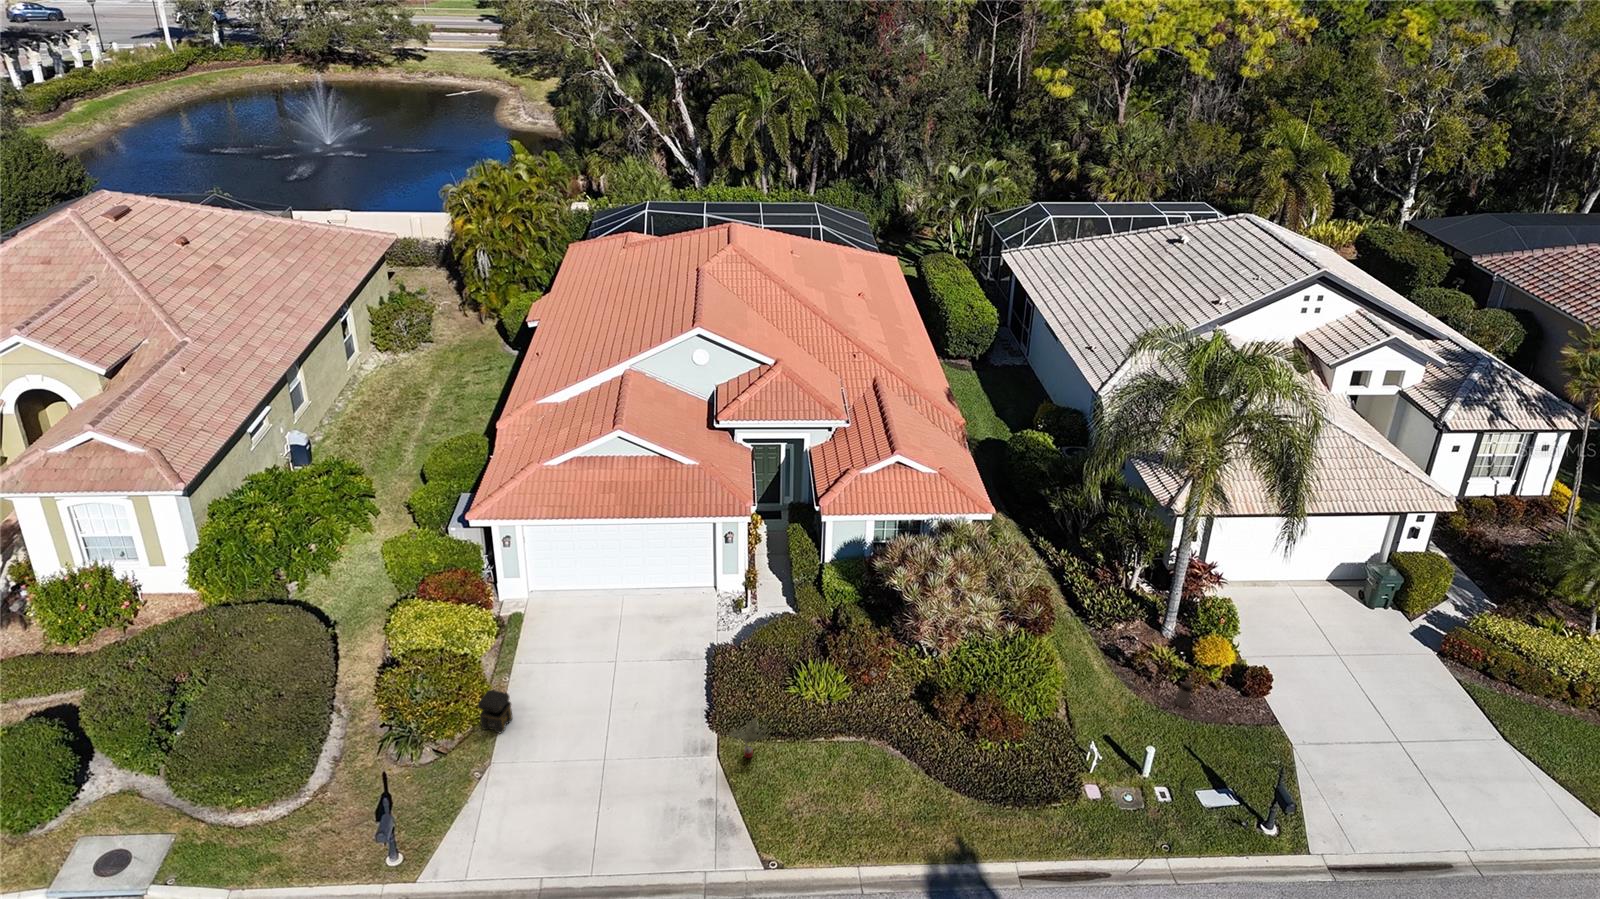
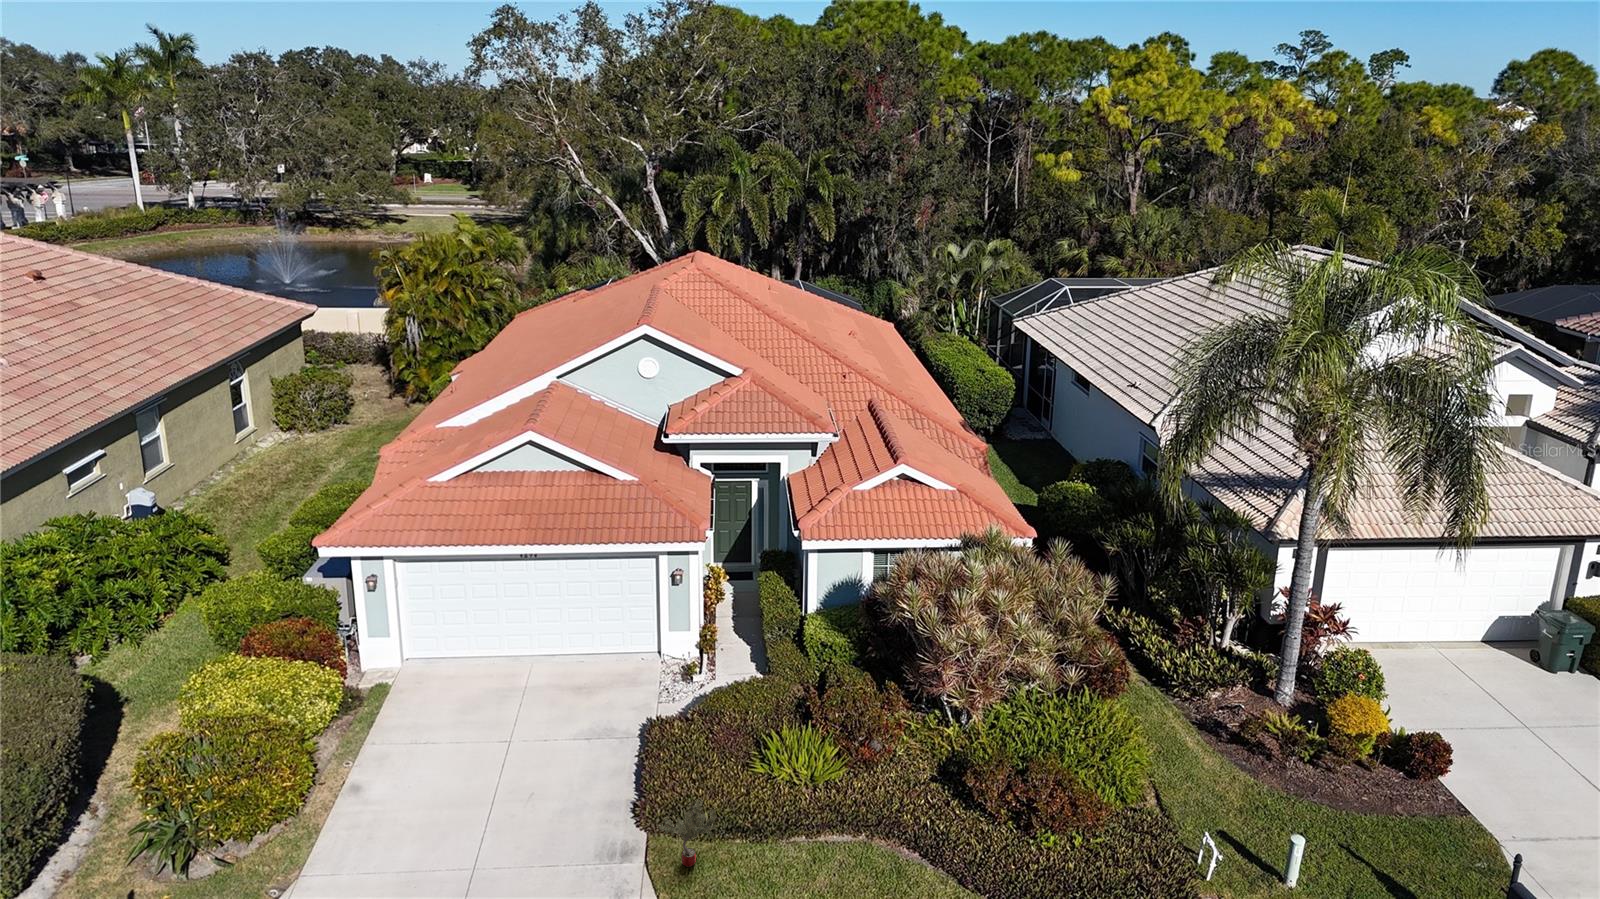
watering can: present [1175,674,1193,708] -> none [1314,743,1340,794]
toolbox: present [478,690,512,733] -> none [288,768,344,834]

